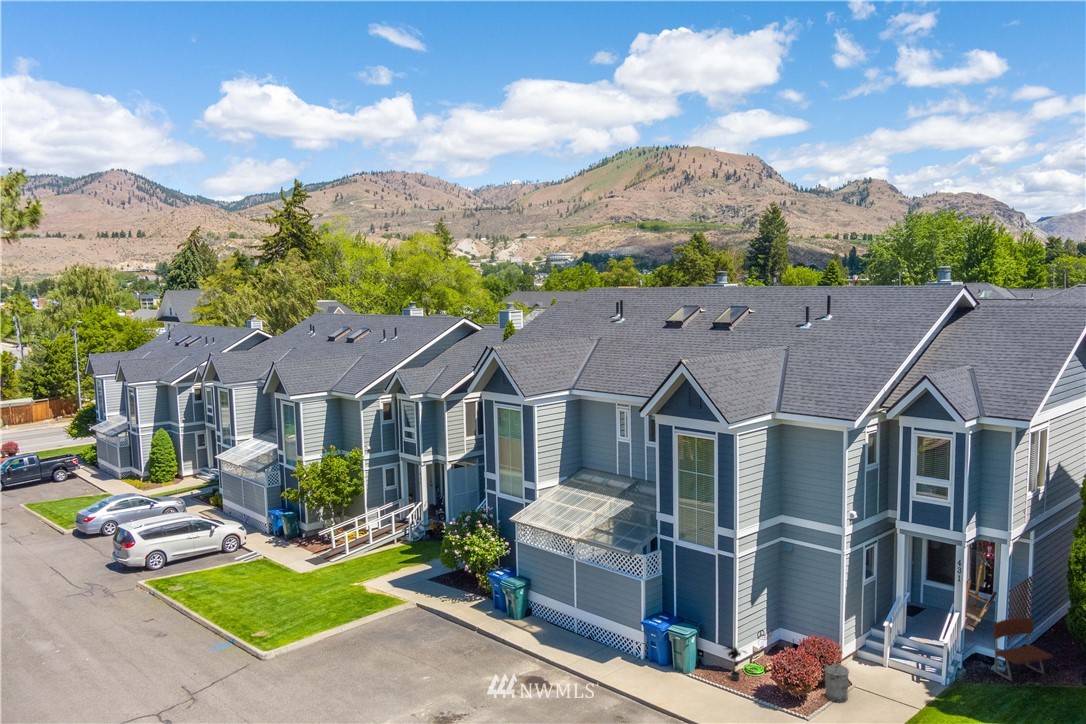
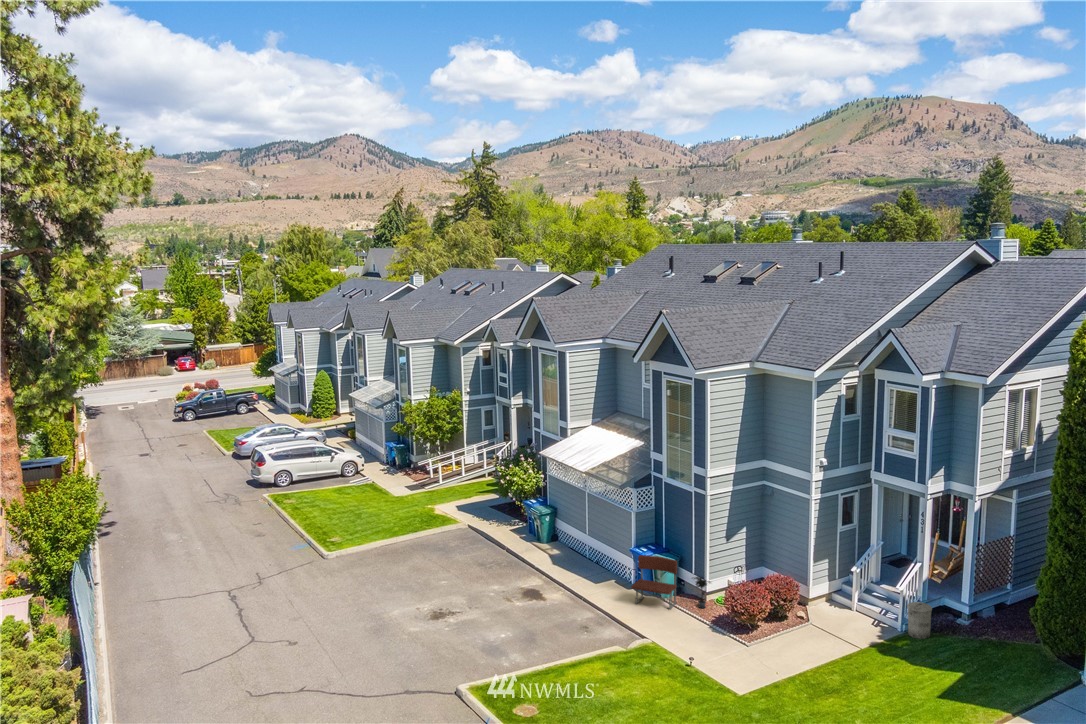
bench: present [993,618,1052,681] -> present [631,555,677,610]
trash can: present [824,664,849,703] -> present [907,602,932,639]

